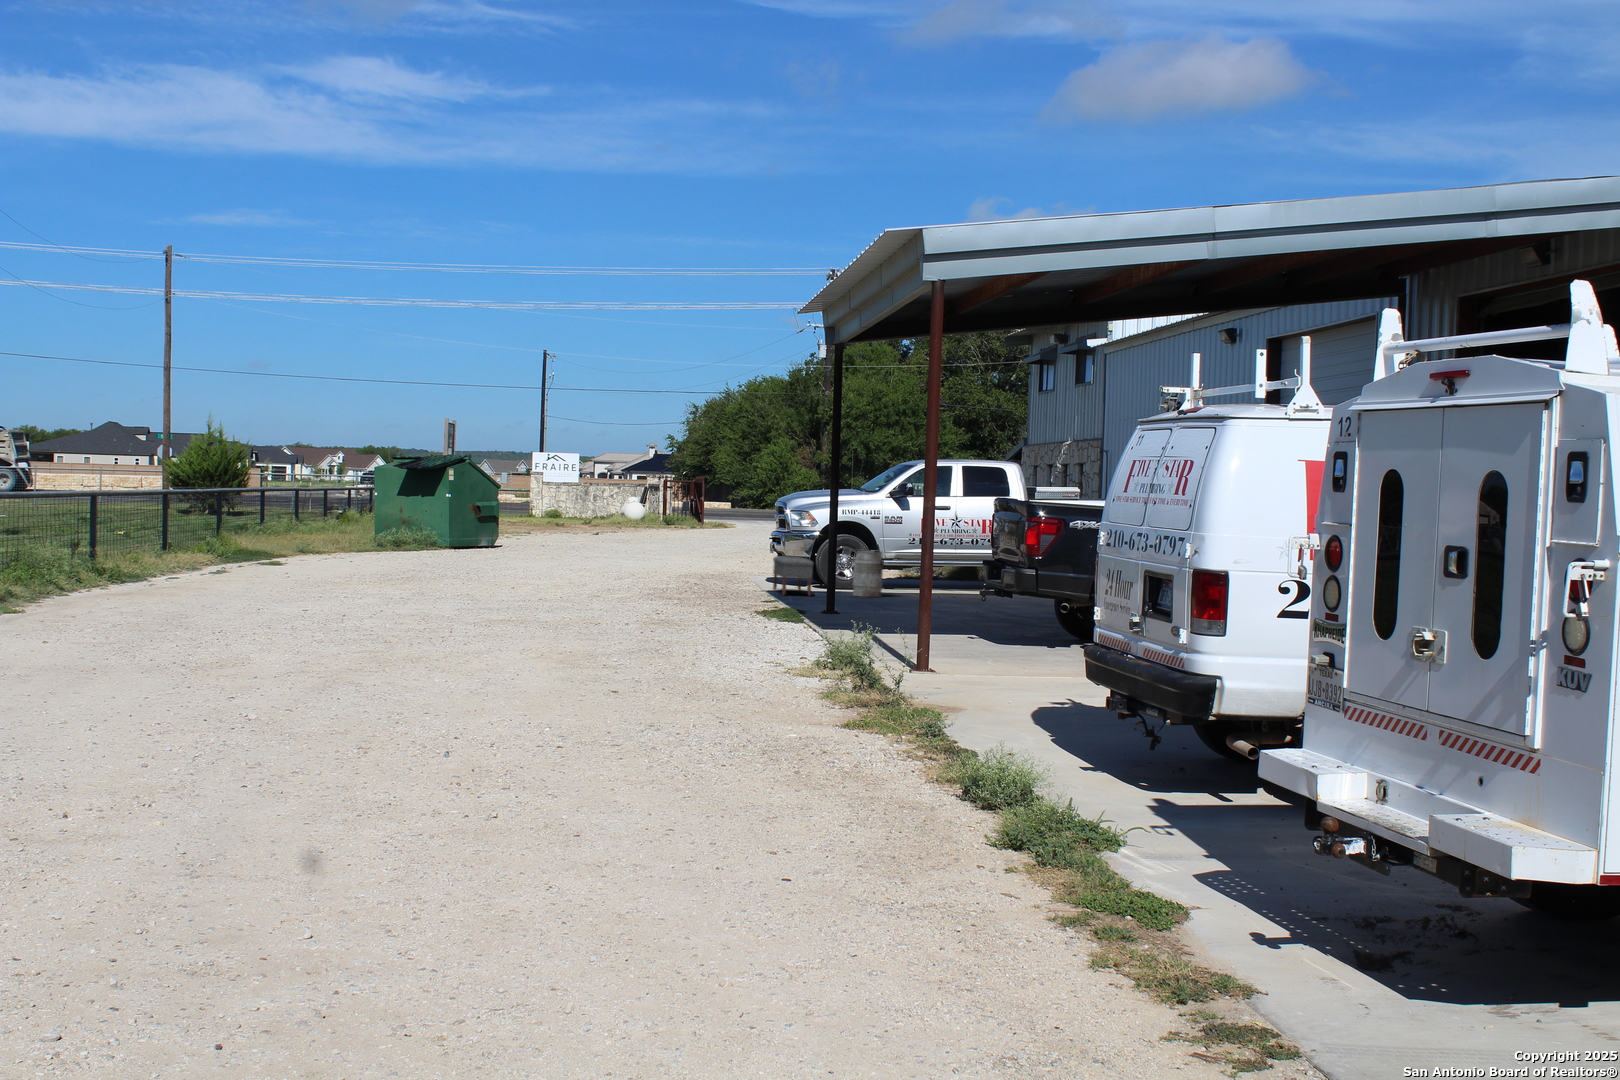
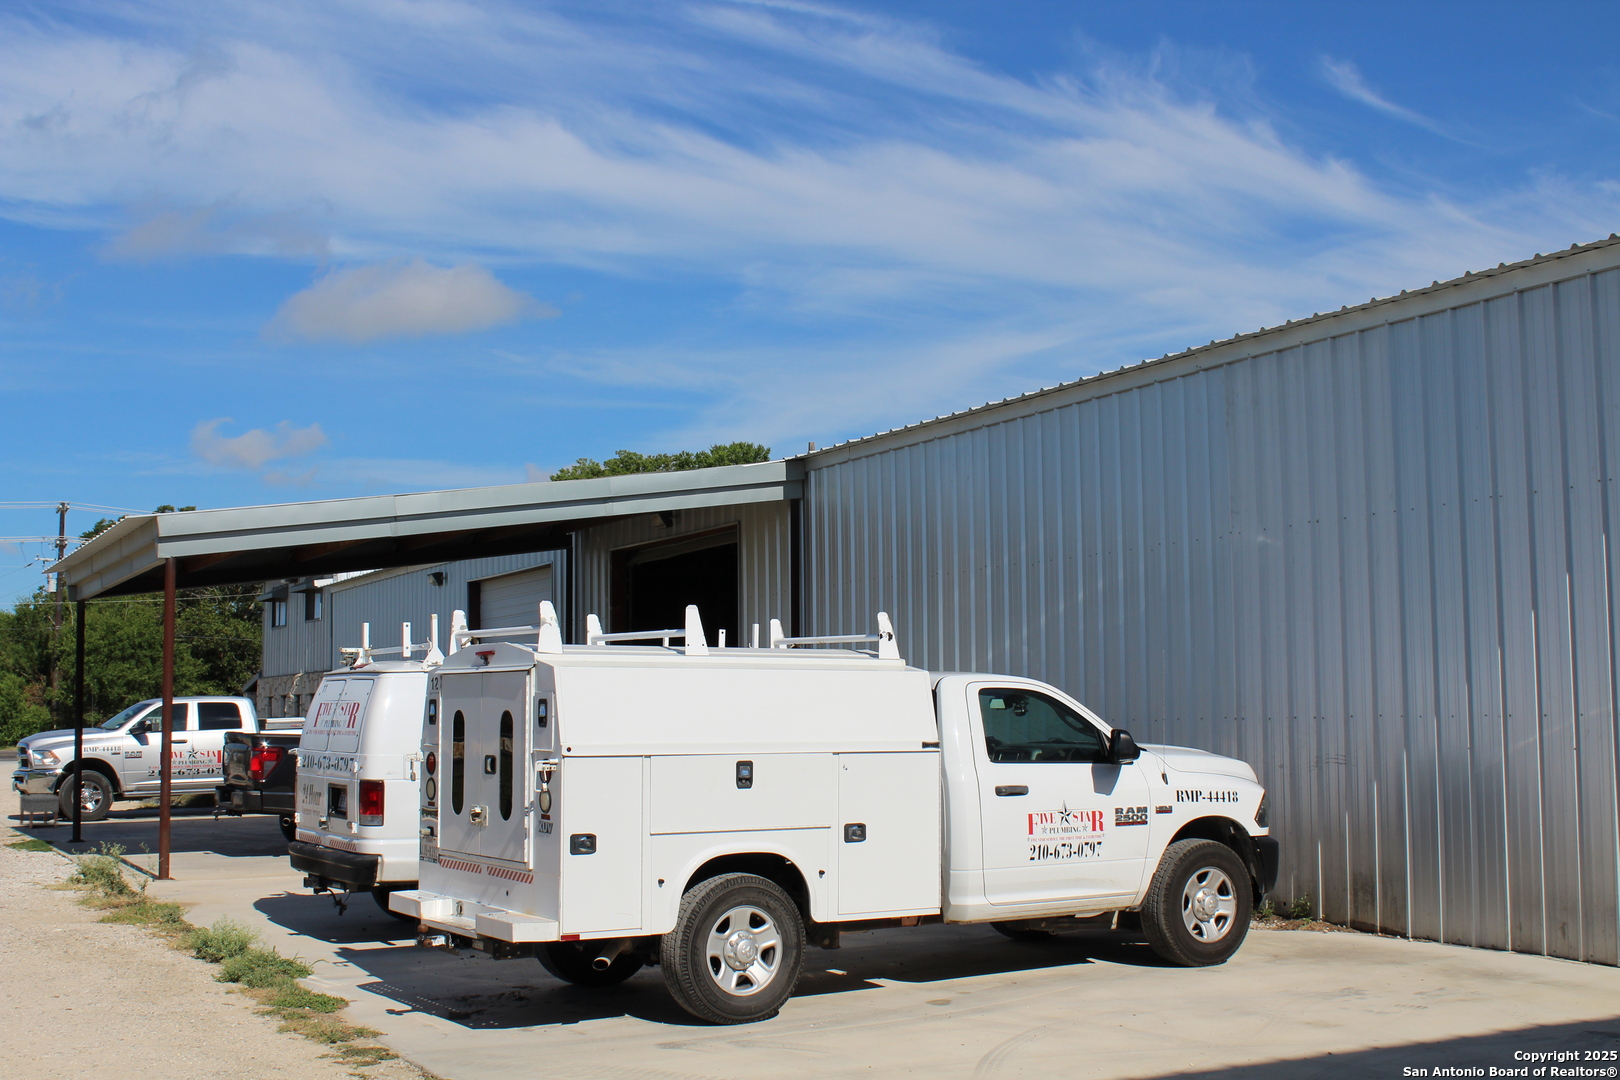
trash can: present [853,550,883,597] -> none [97,783,127,824]

